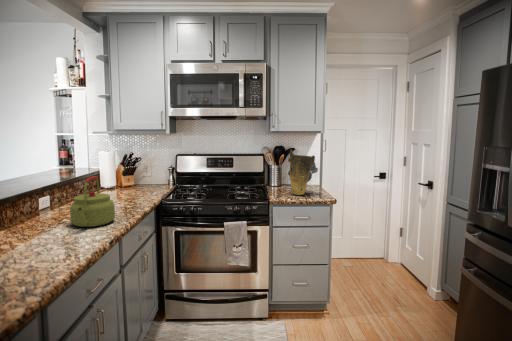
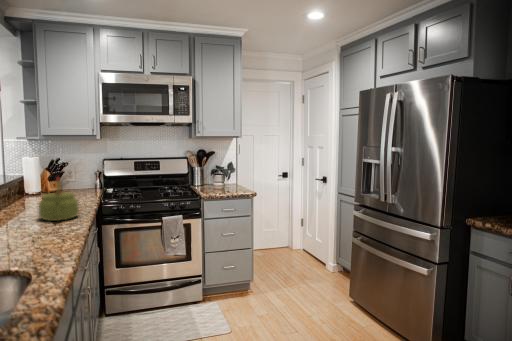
vase: present [288,150,315,195] -> none [214,152,236,191]

